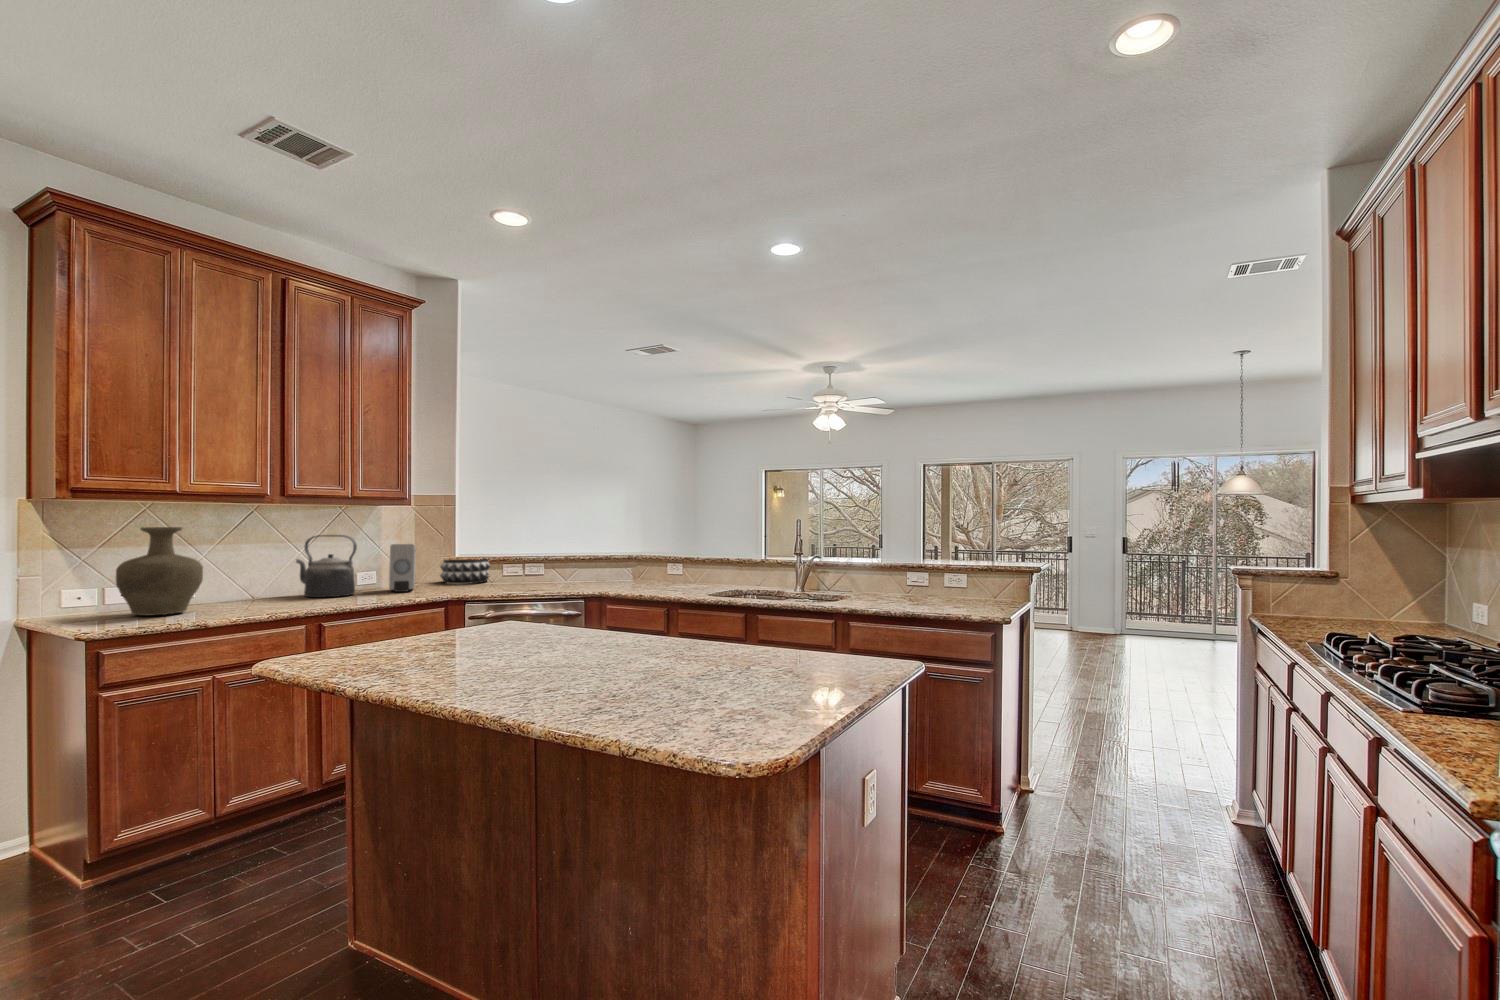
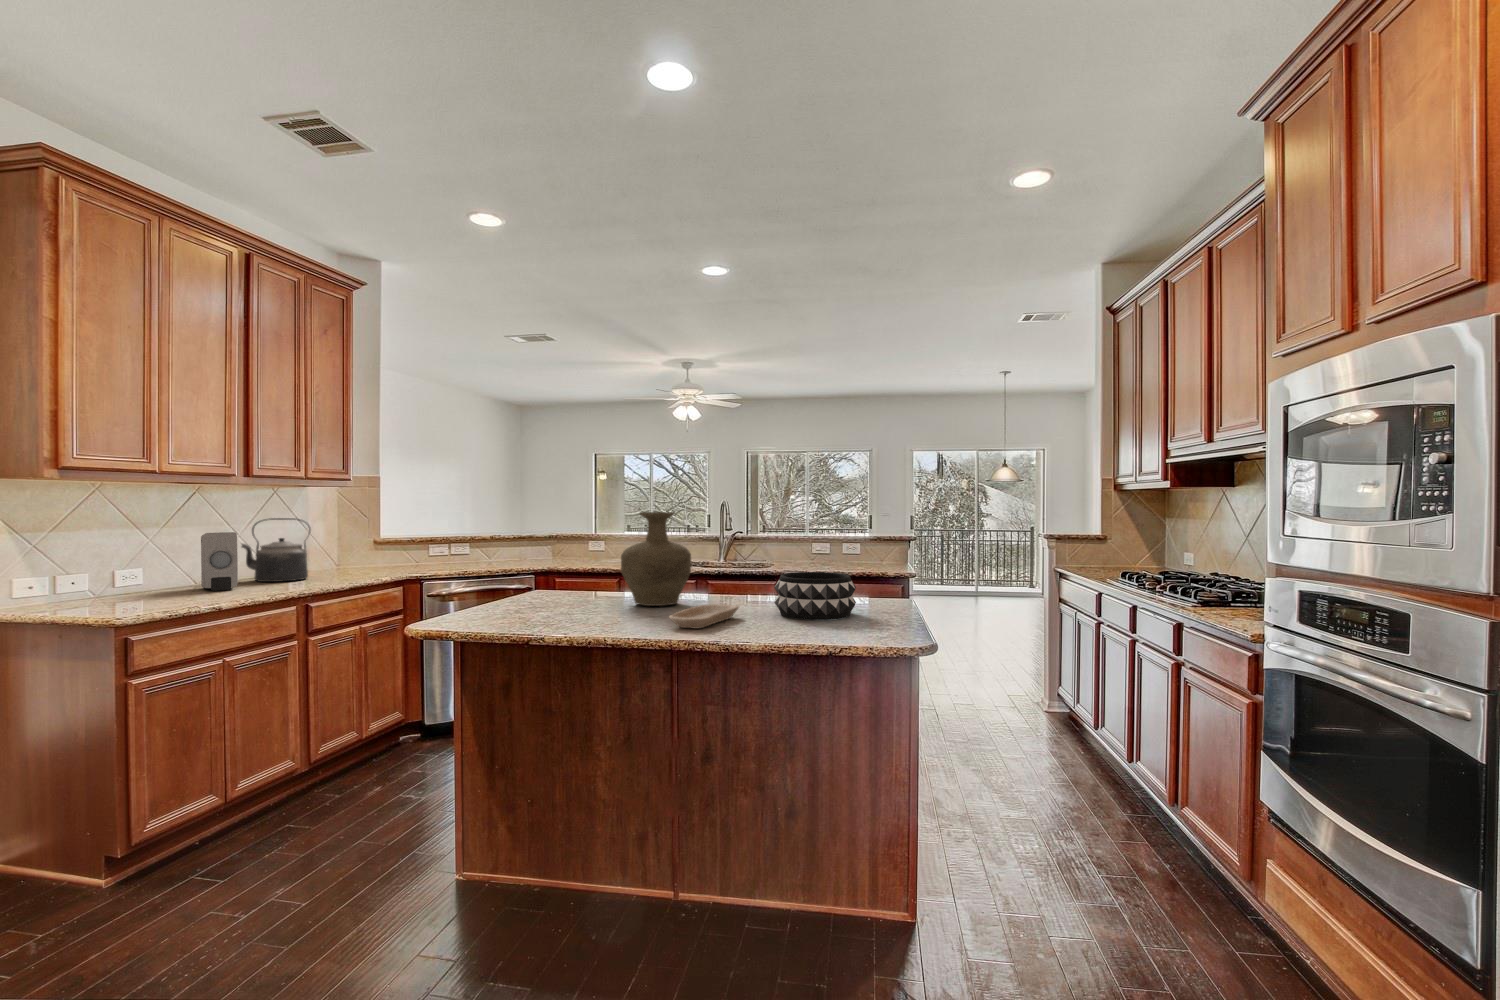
vase: present [116,527,203,615] -> present [621,512,691,606]
soap dispenser: present [389,544,416,592] -> present [201,532,238,591]
decorative bowl: present [440,559,490,584] -> present [774,572,856,620]
tray: none [497,656,626,692] -> present [669,604,739,629]

